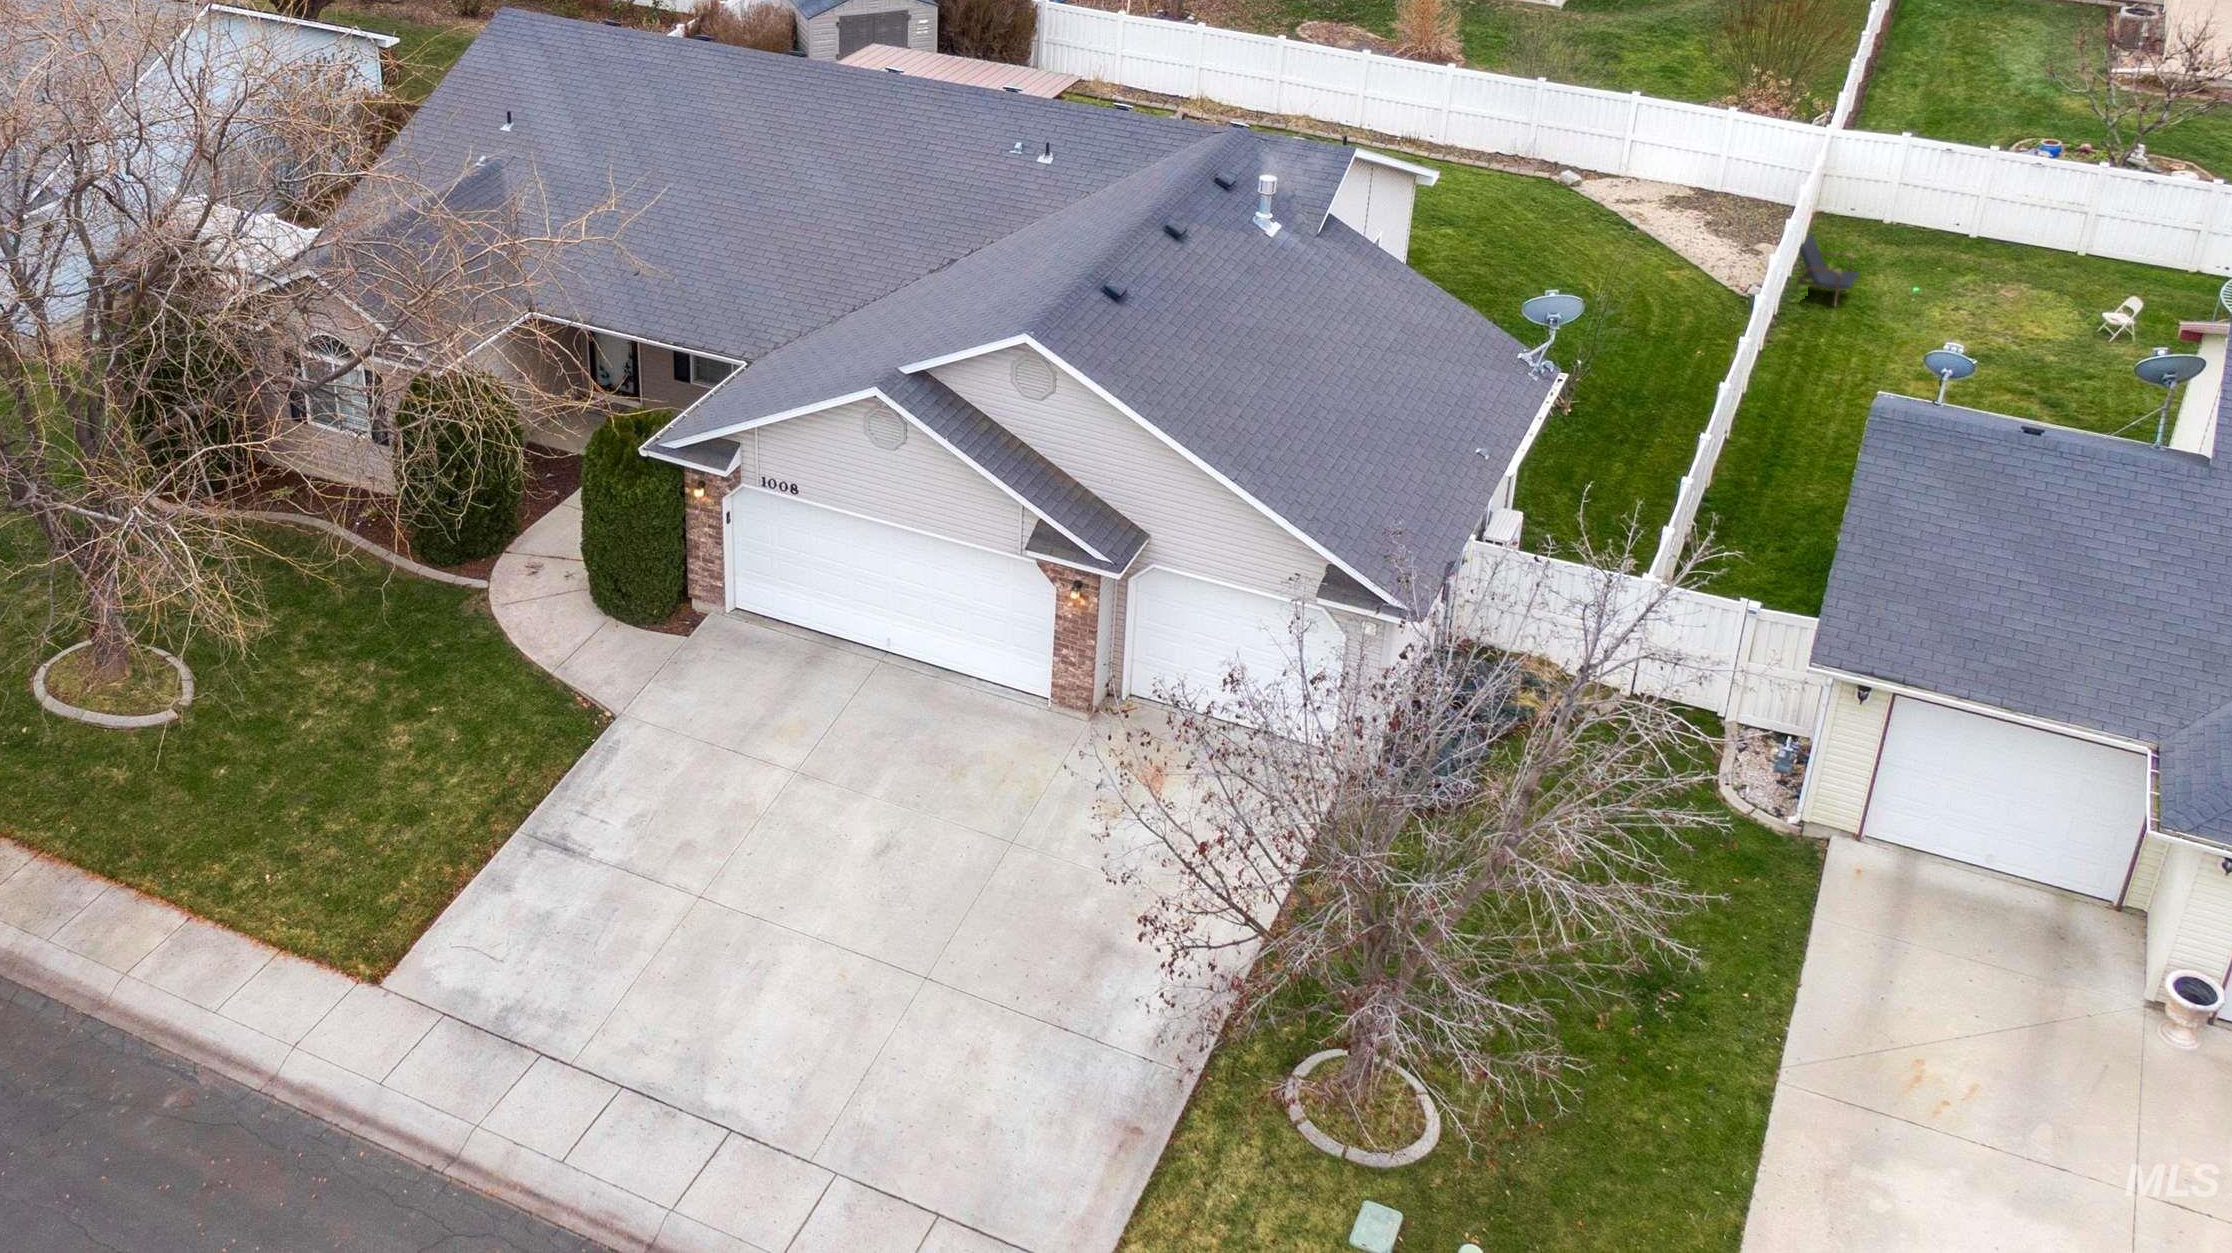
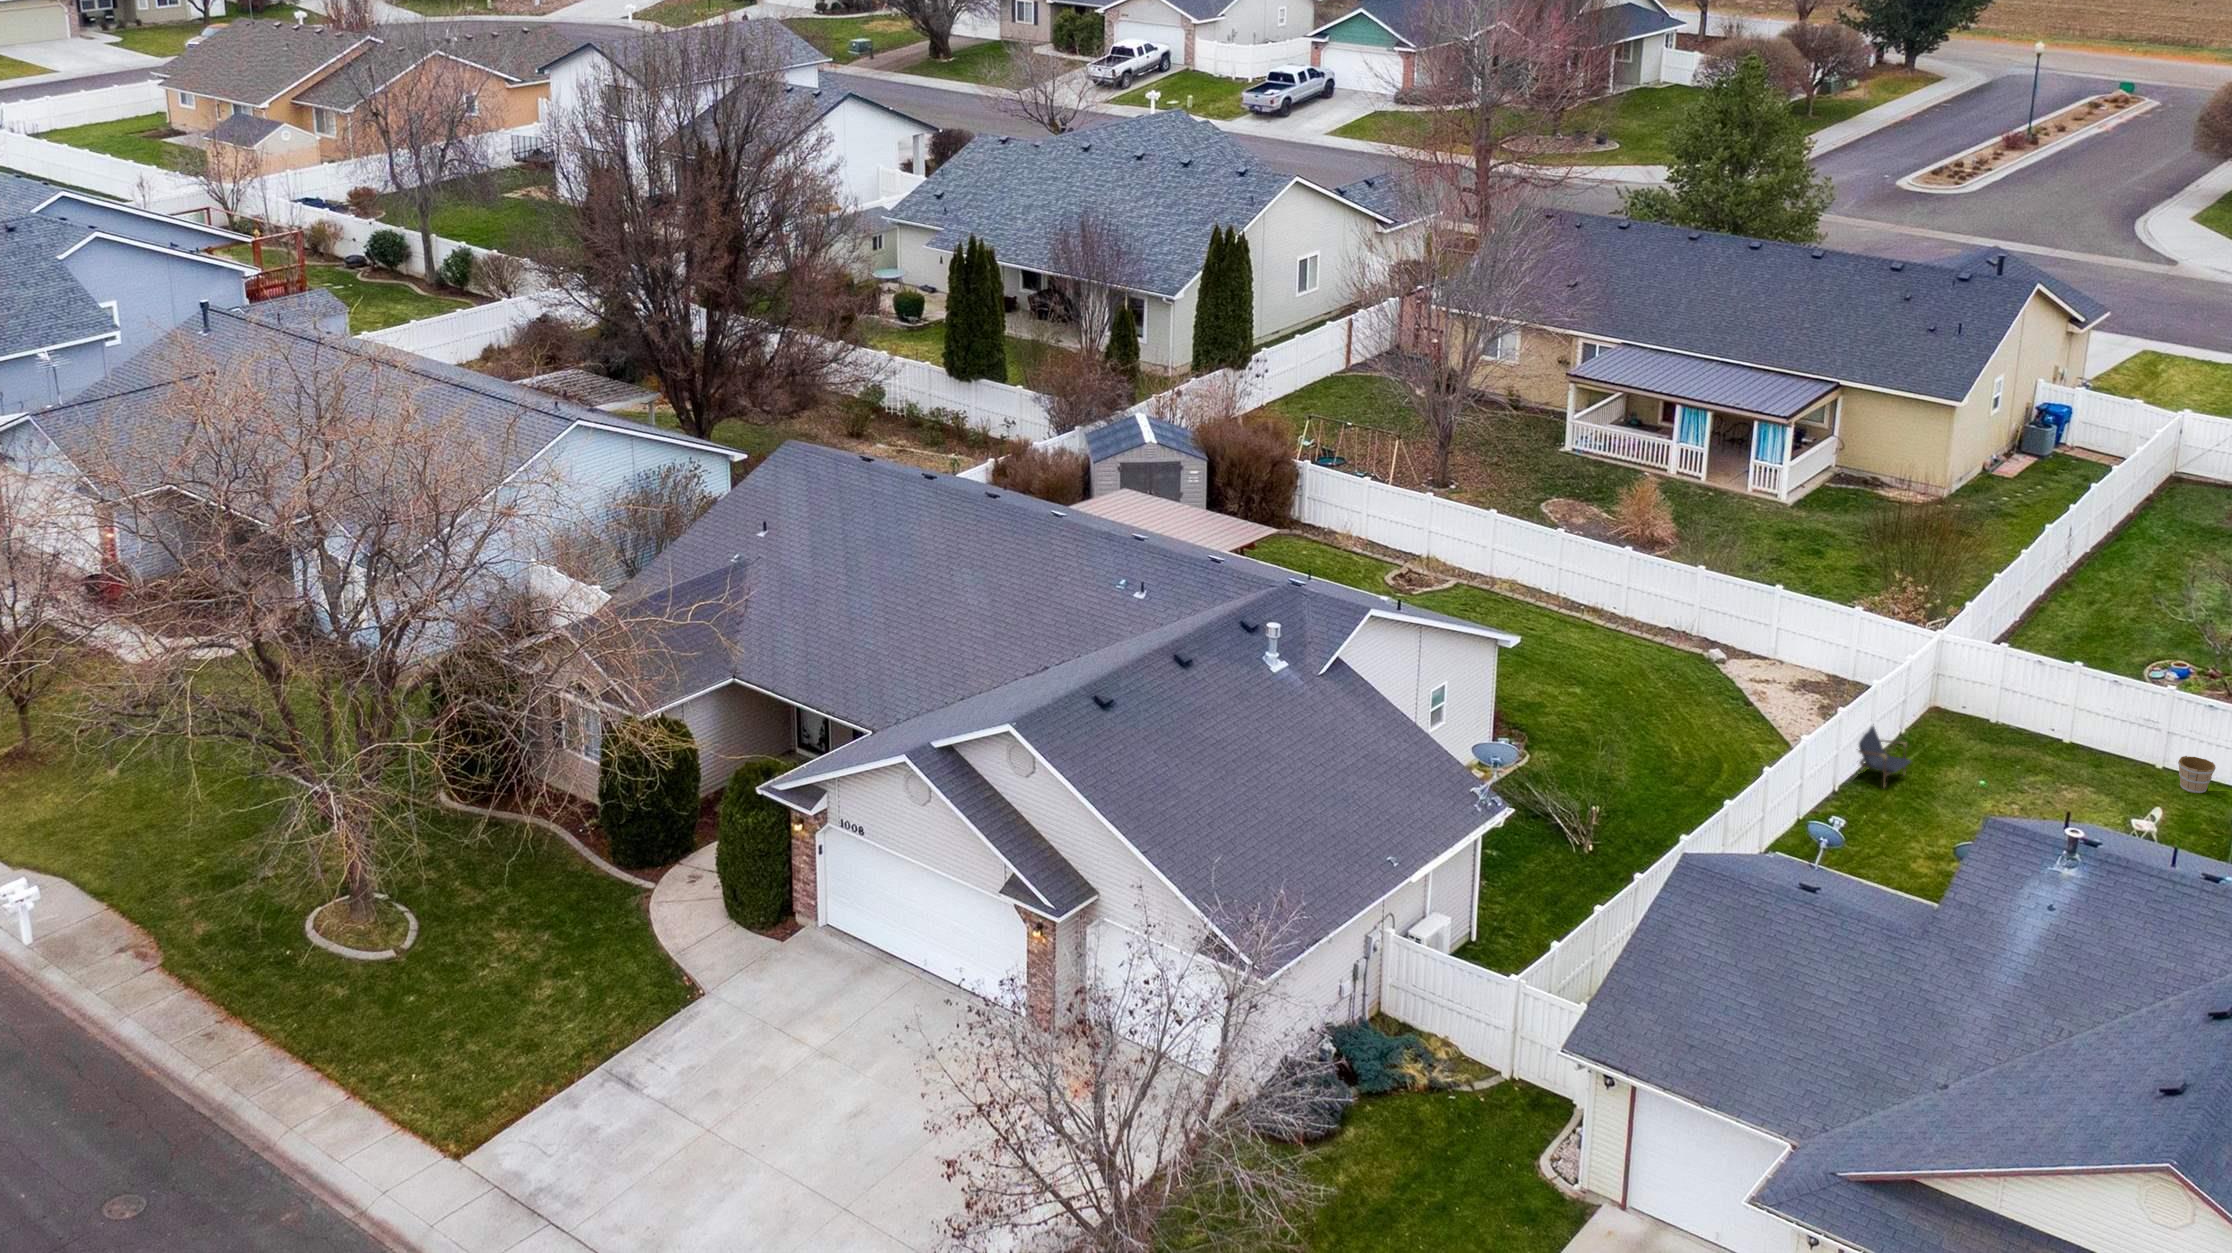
wooden bucket: none [2133,239,2176,279] -> present [2178,756,2216,793]

